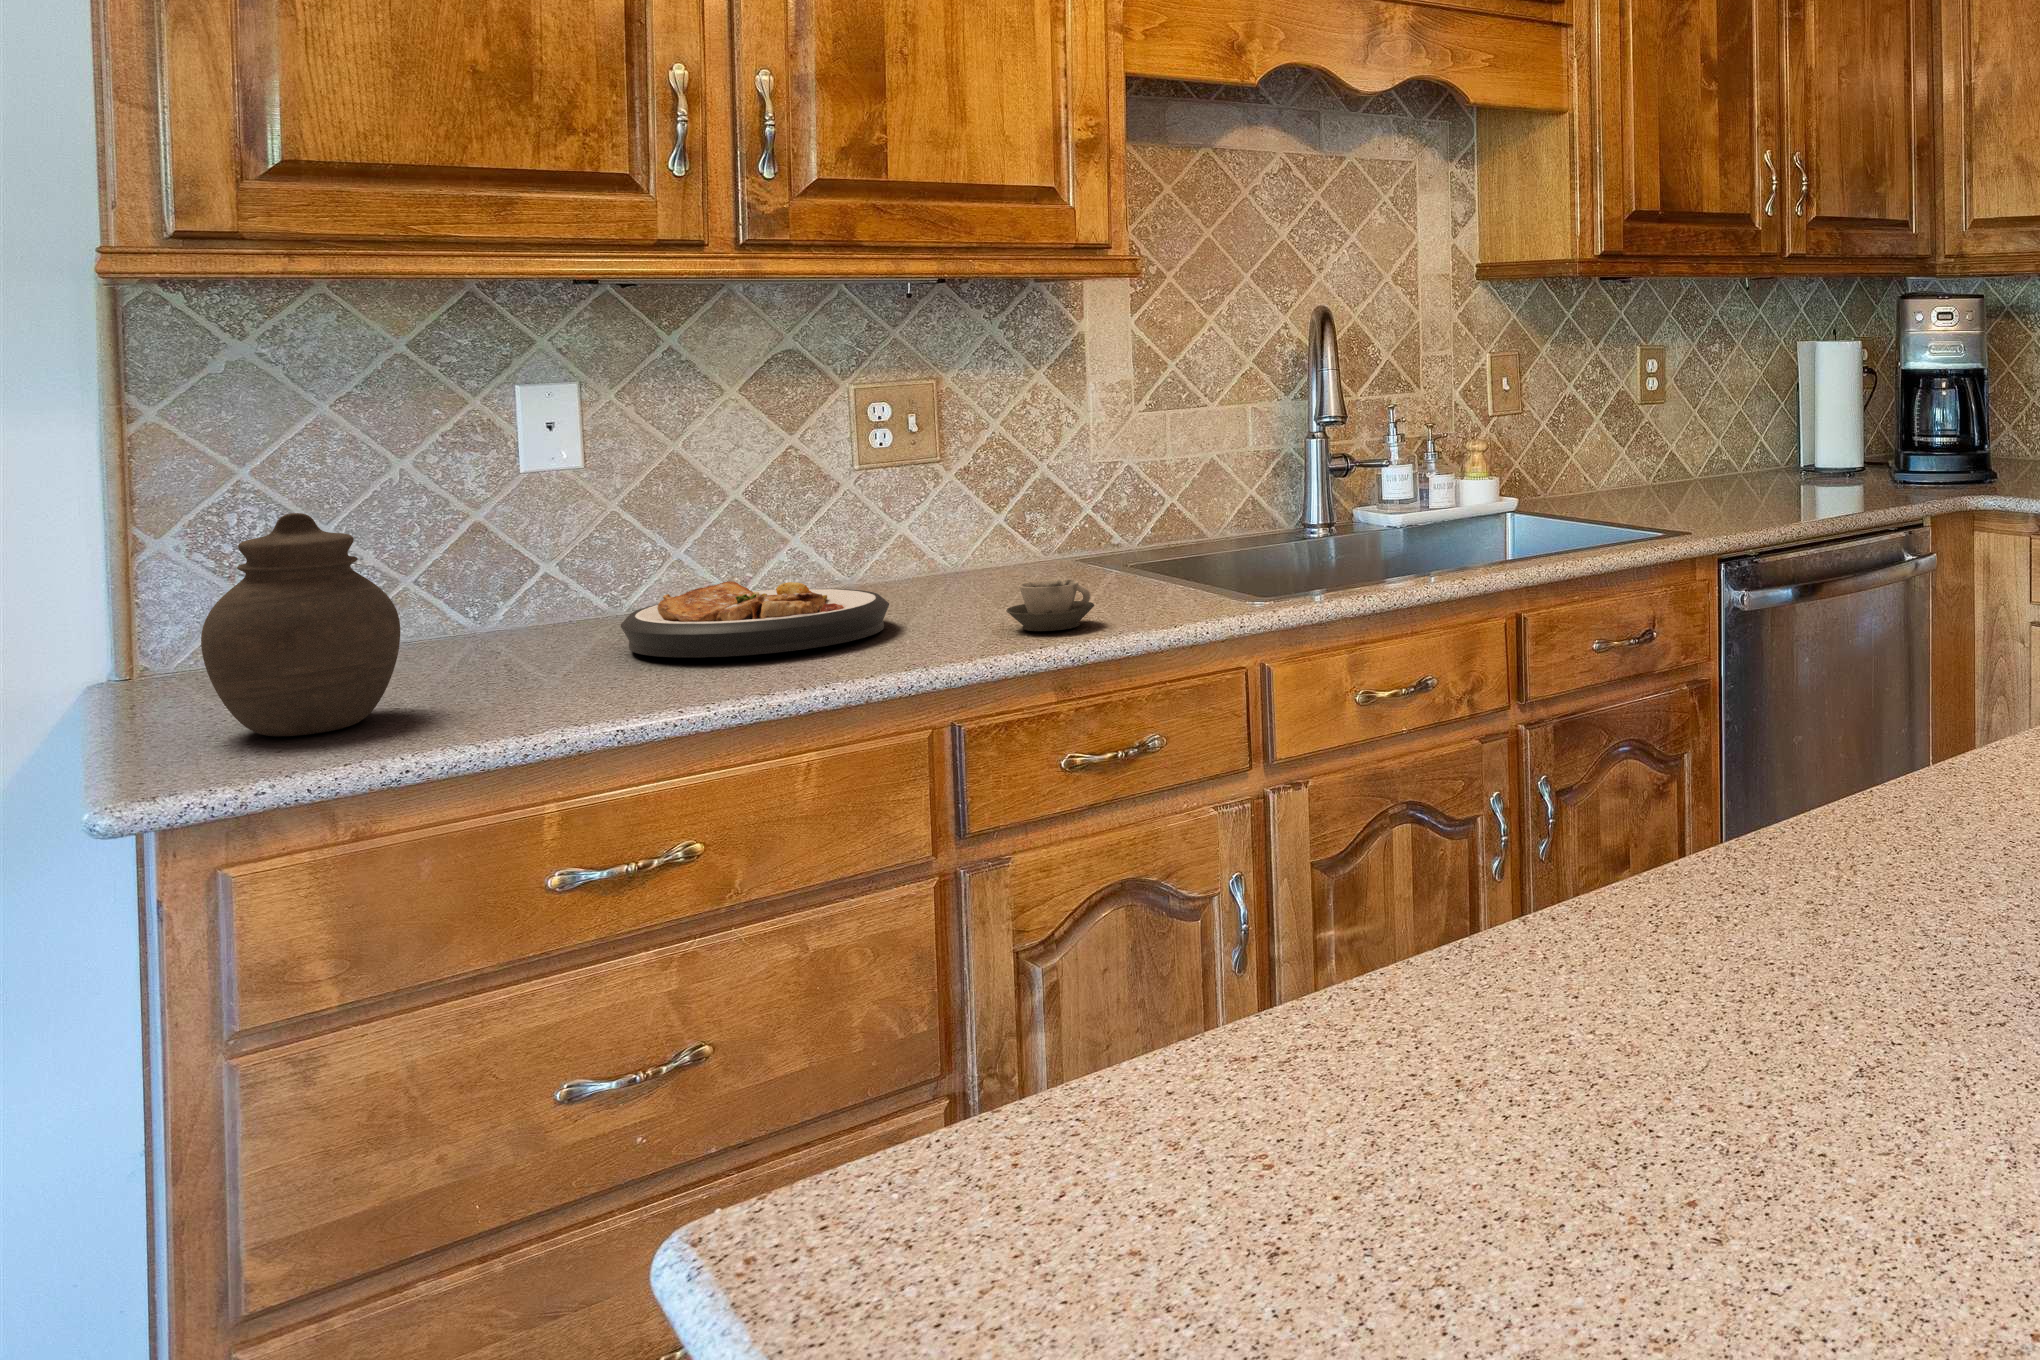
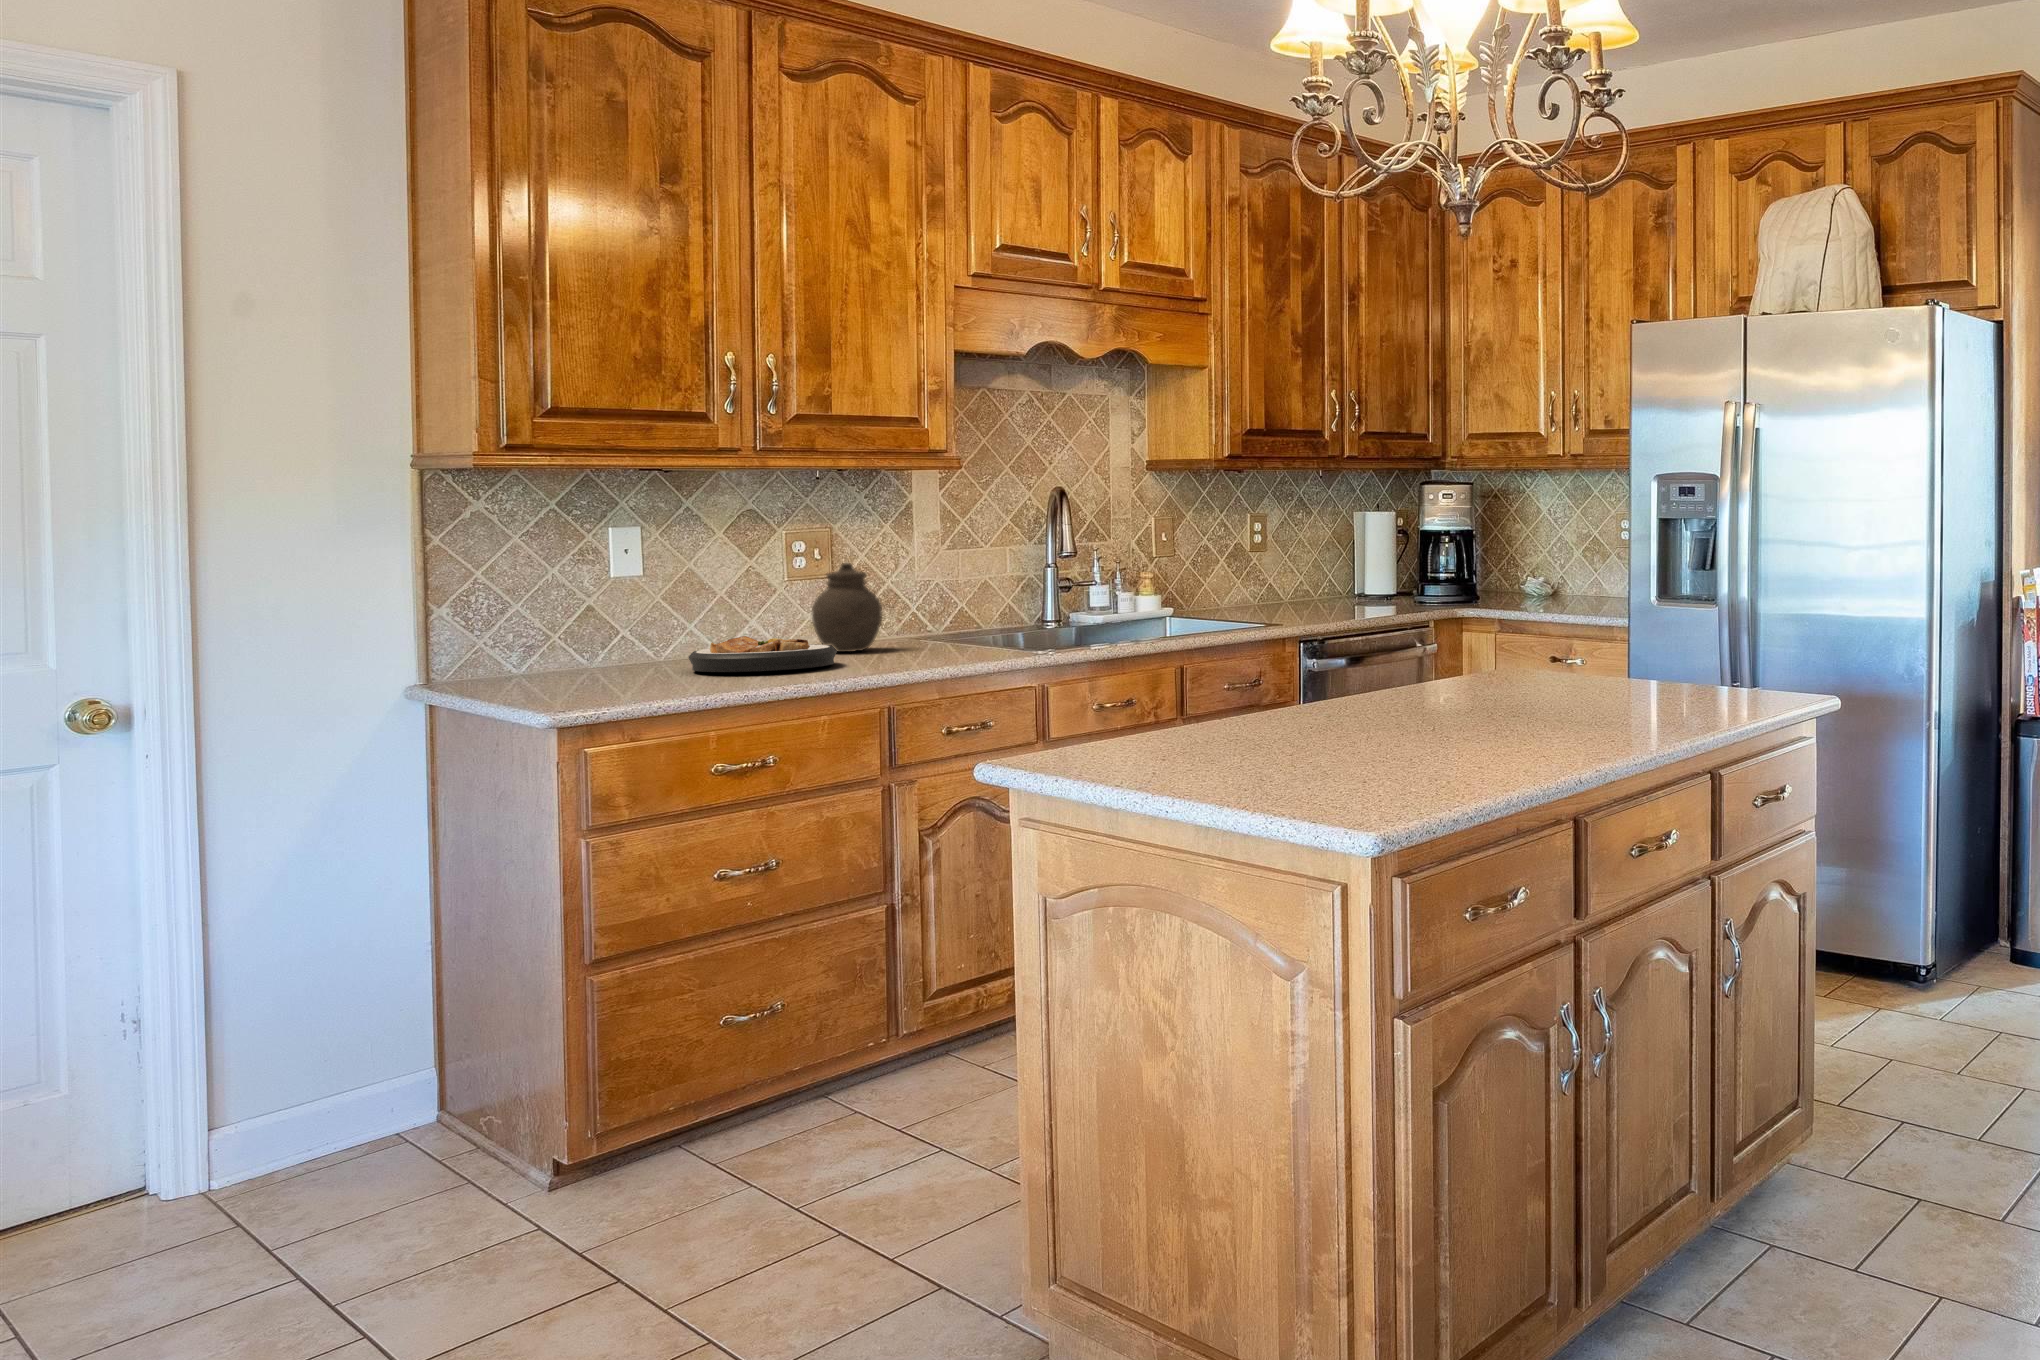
jar: present [201,513,400,736] -> present [812,563,882,652]
cup: present [1006,579,1094,631] -> none [907,635,956,662]

